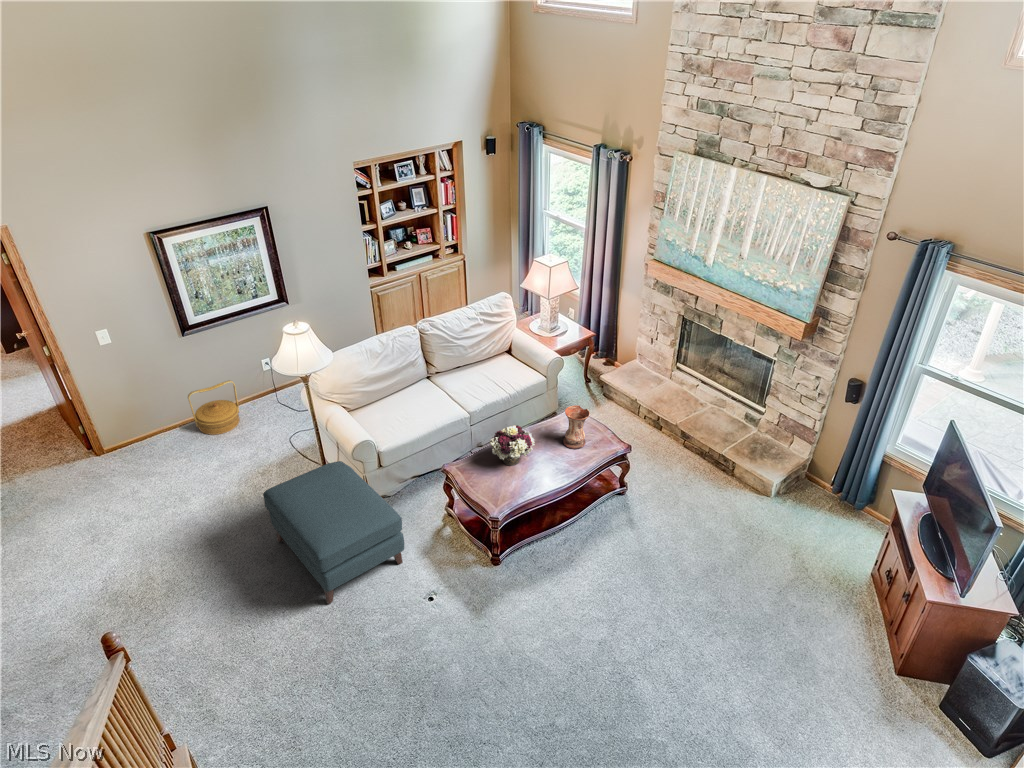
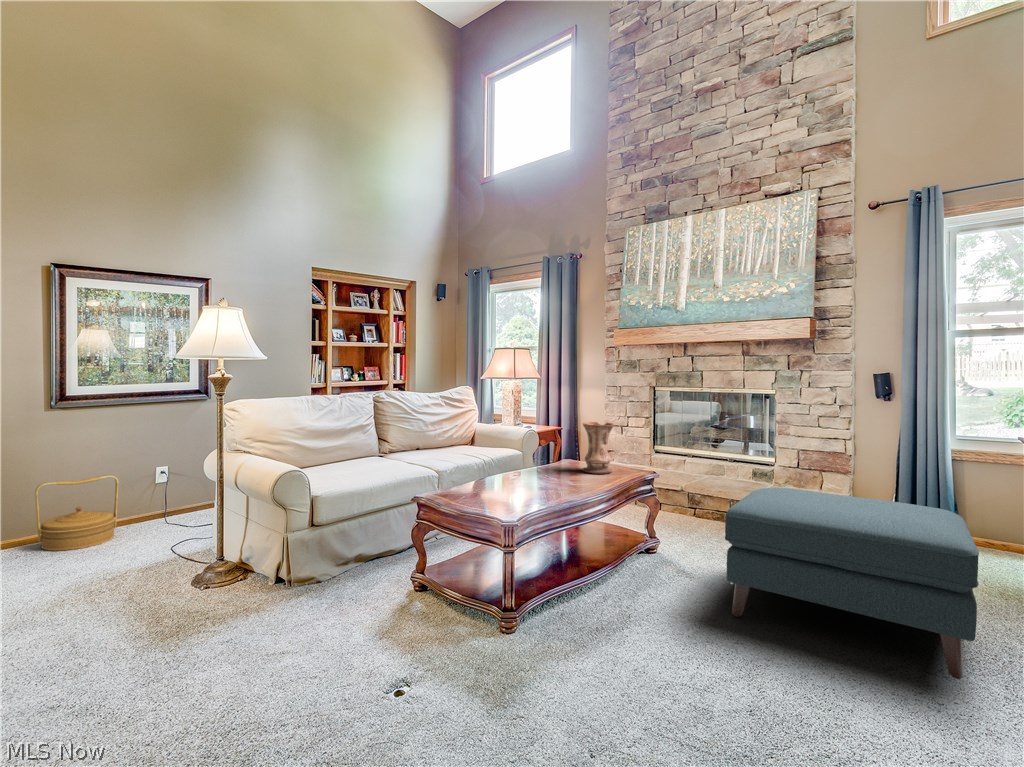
flower arrangement: present [489,425,535,466] -> none [494,427,557,488]
ottoman: present [263,461,404,604] -> present [725,488,979,679]

